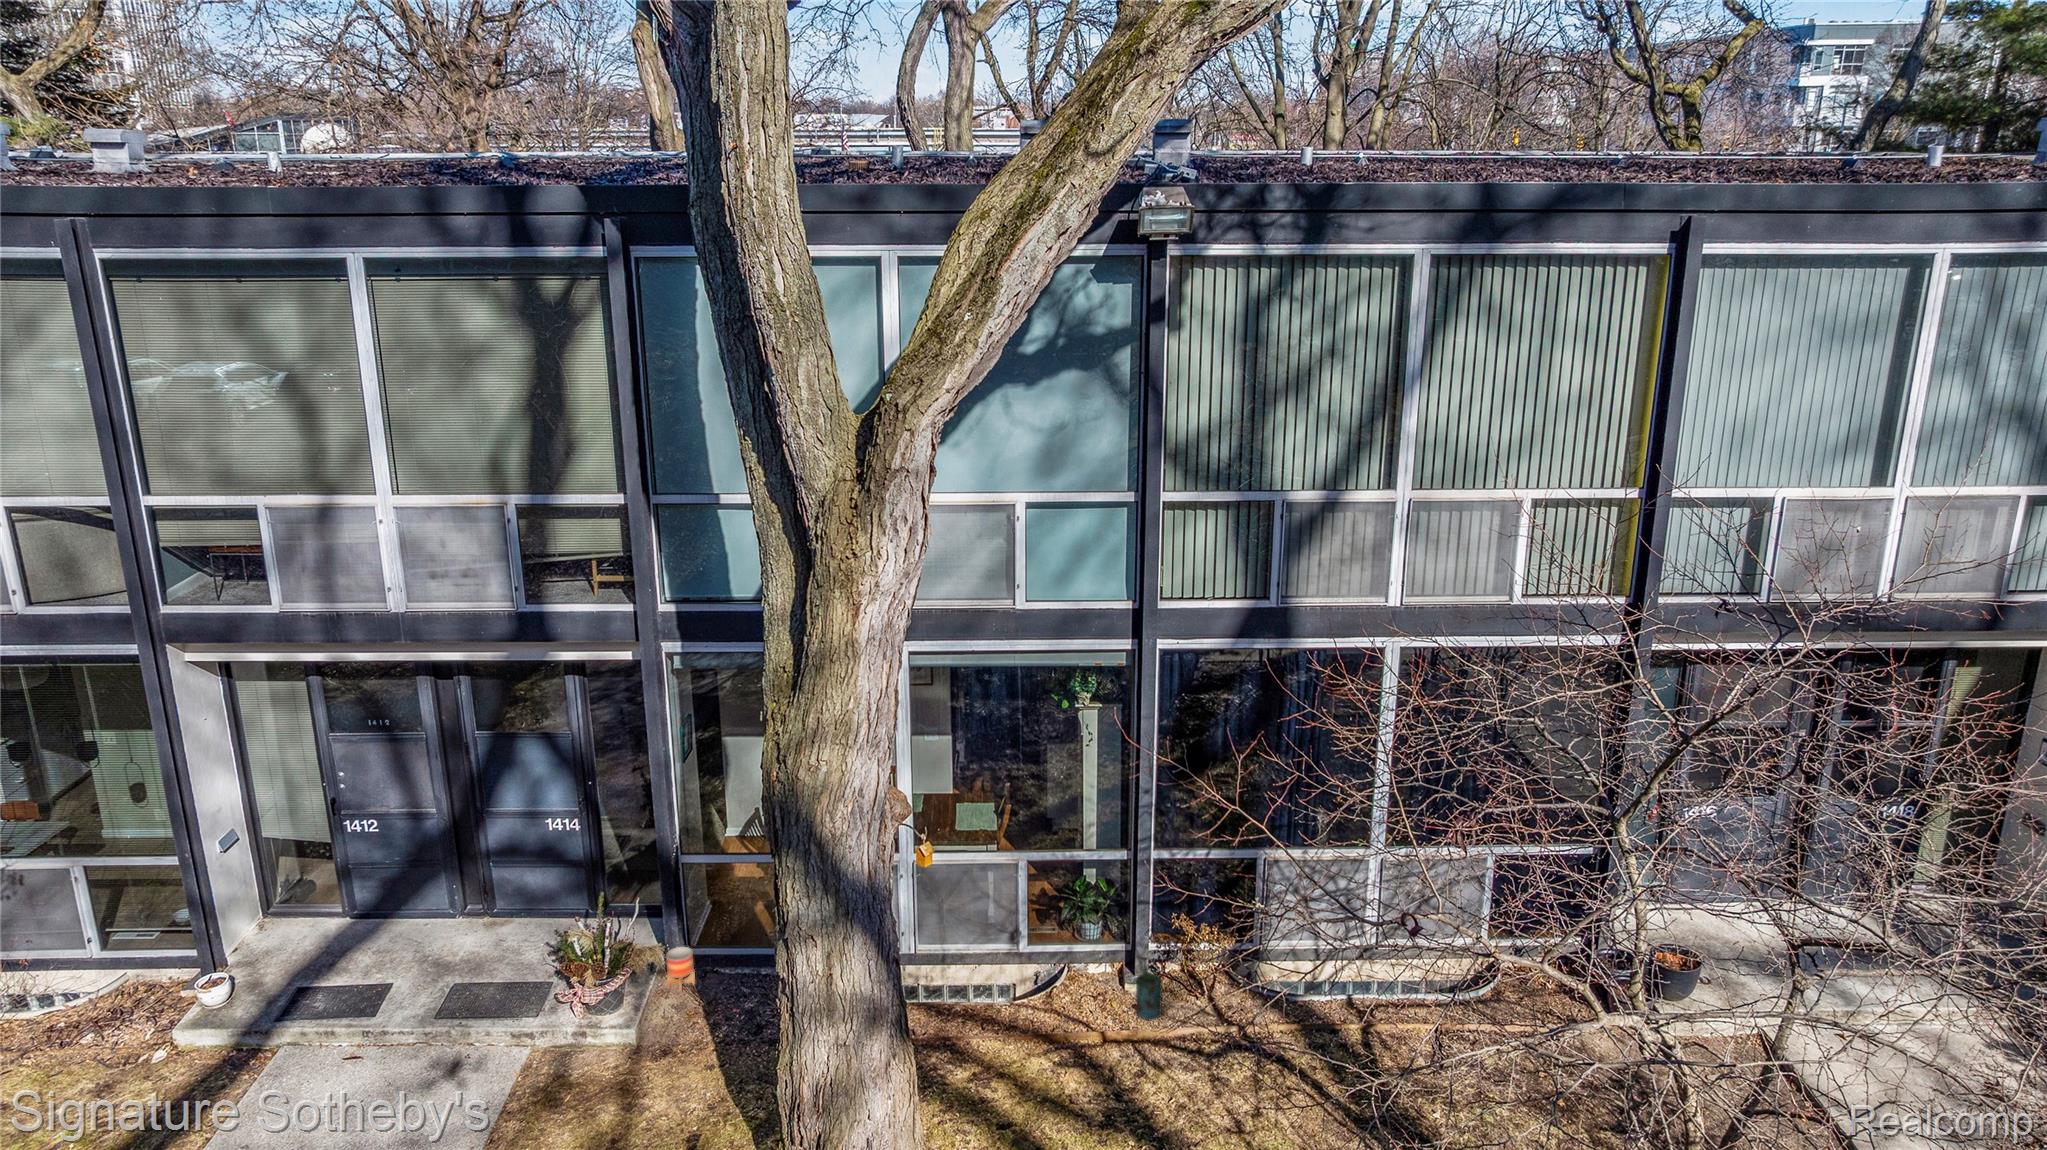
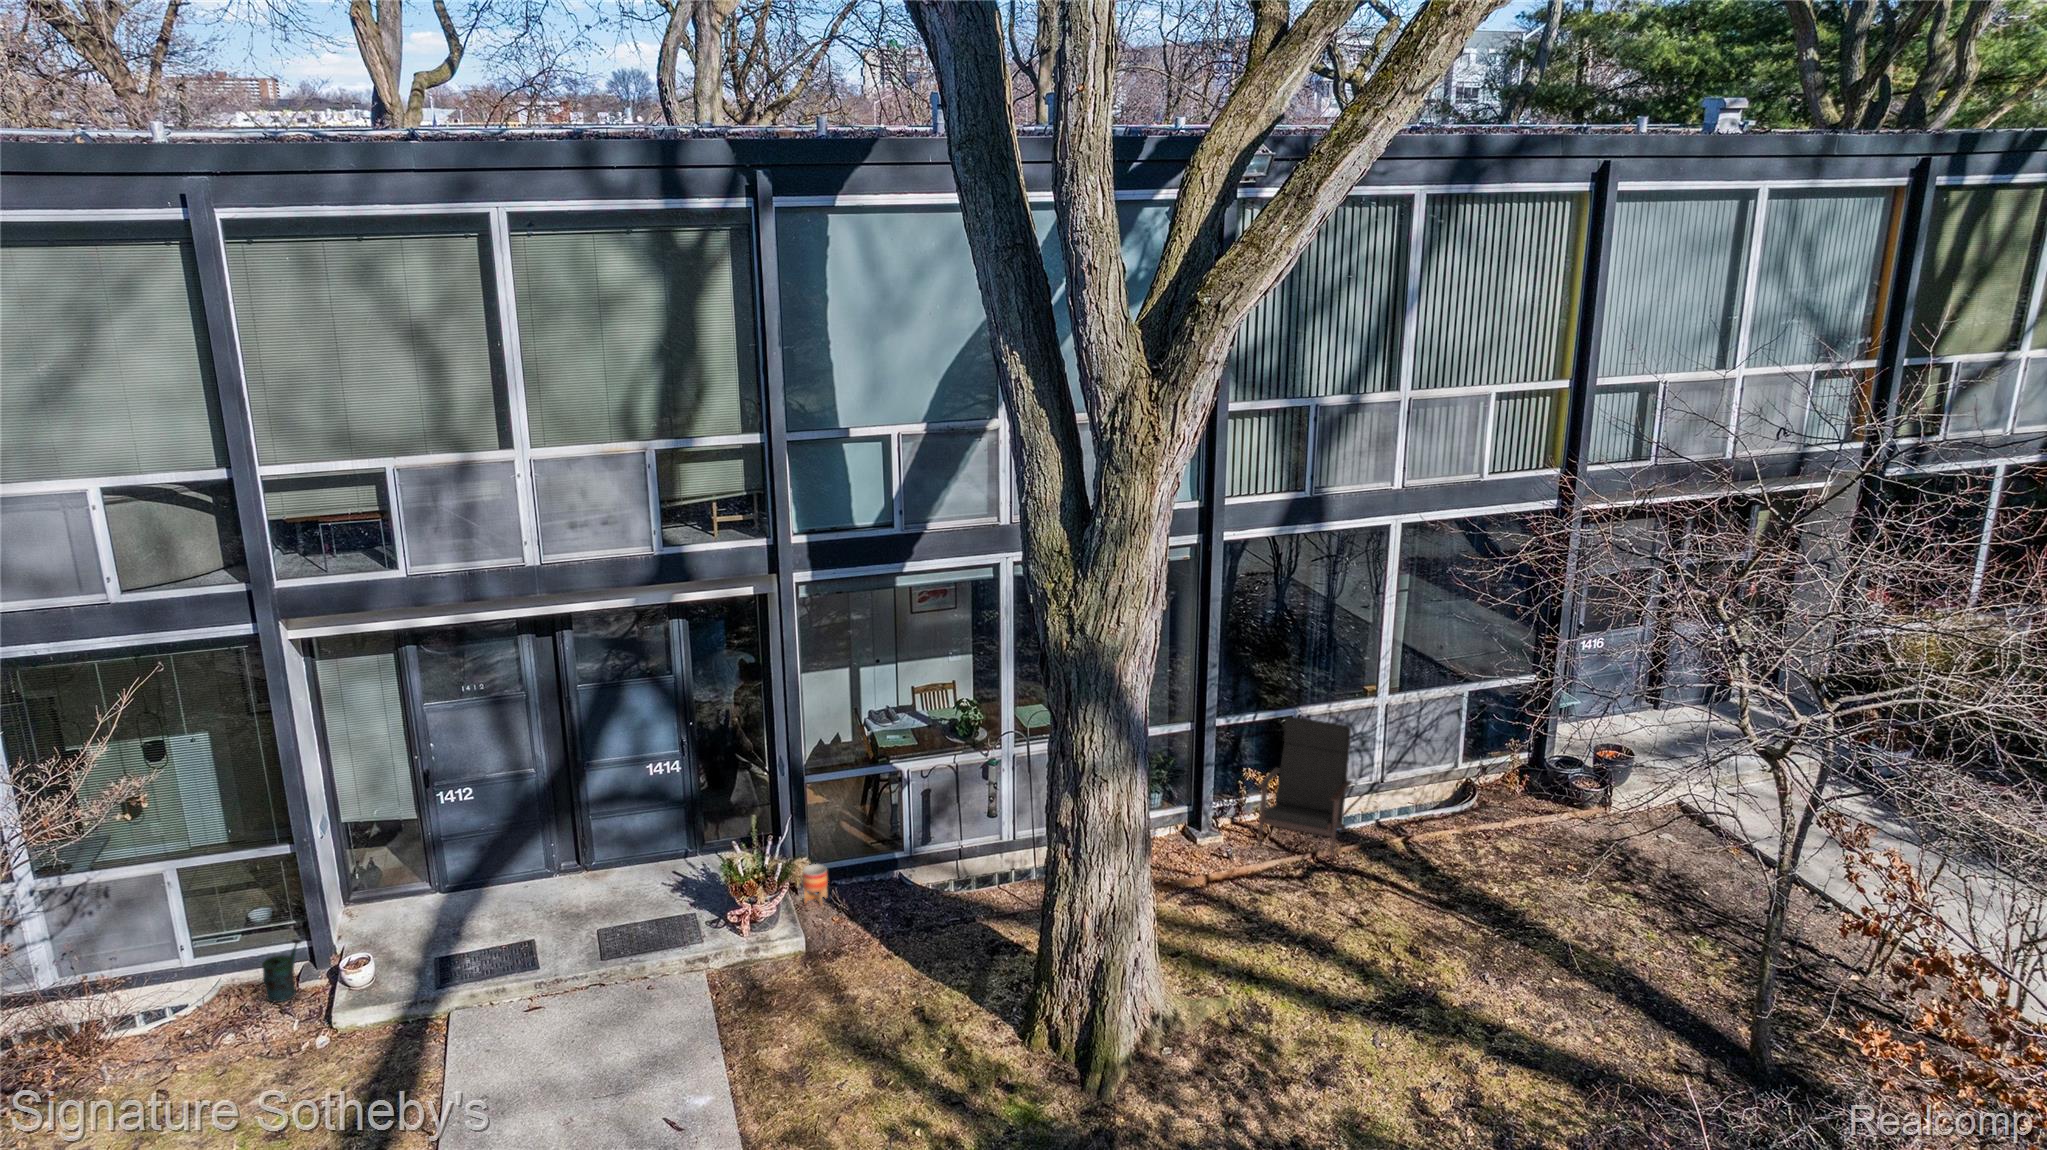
lounge chair: none [1187,857,1312,1041] -> present [1257,716,1352,859]
watering can: present [1135,957,1163,1020] -> present [262,940,301,1002]

